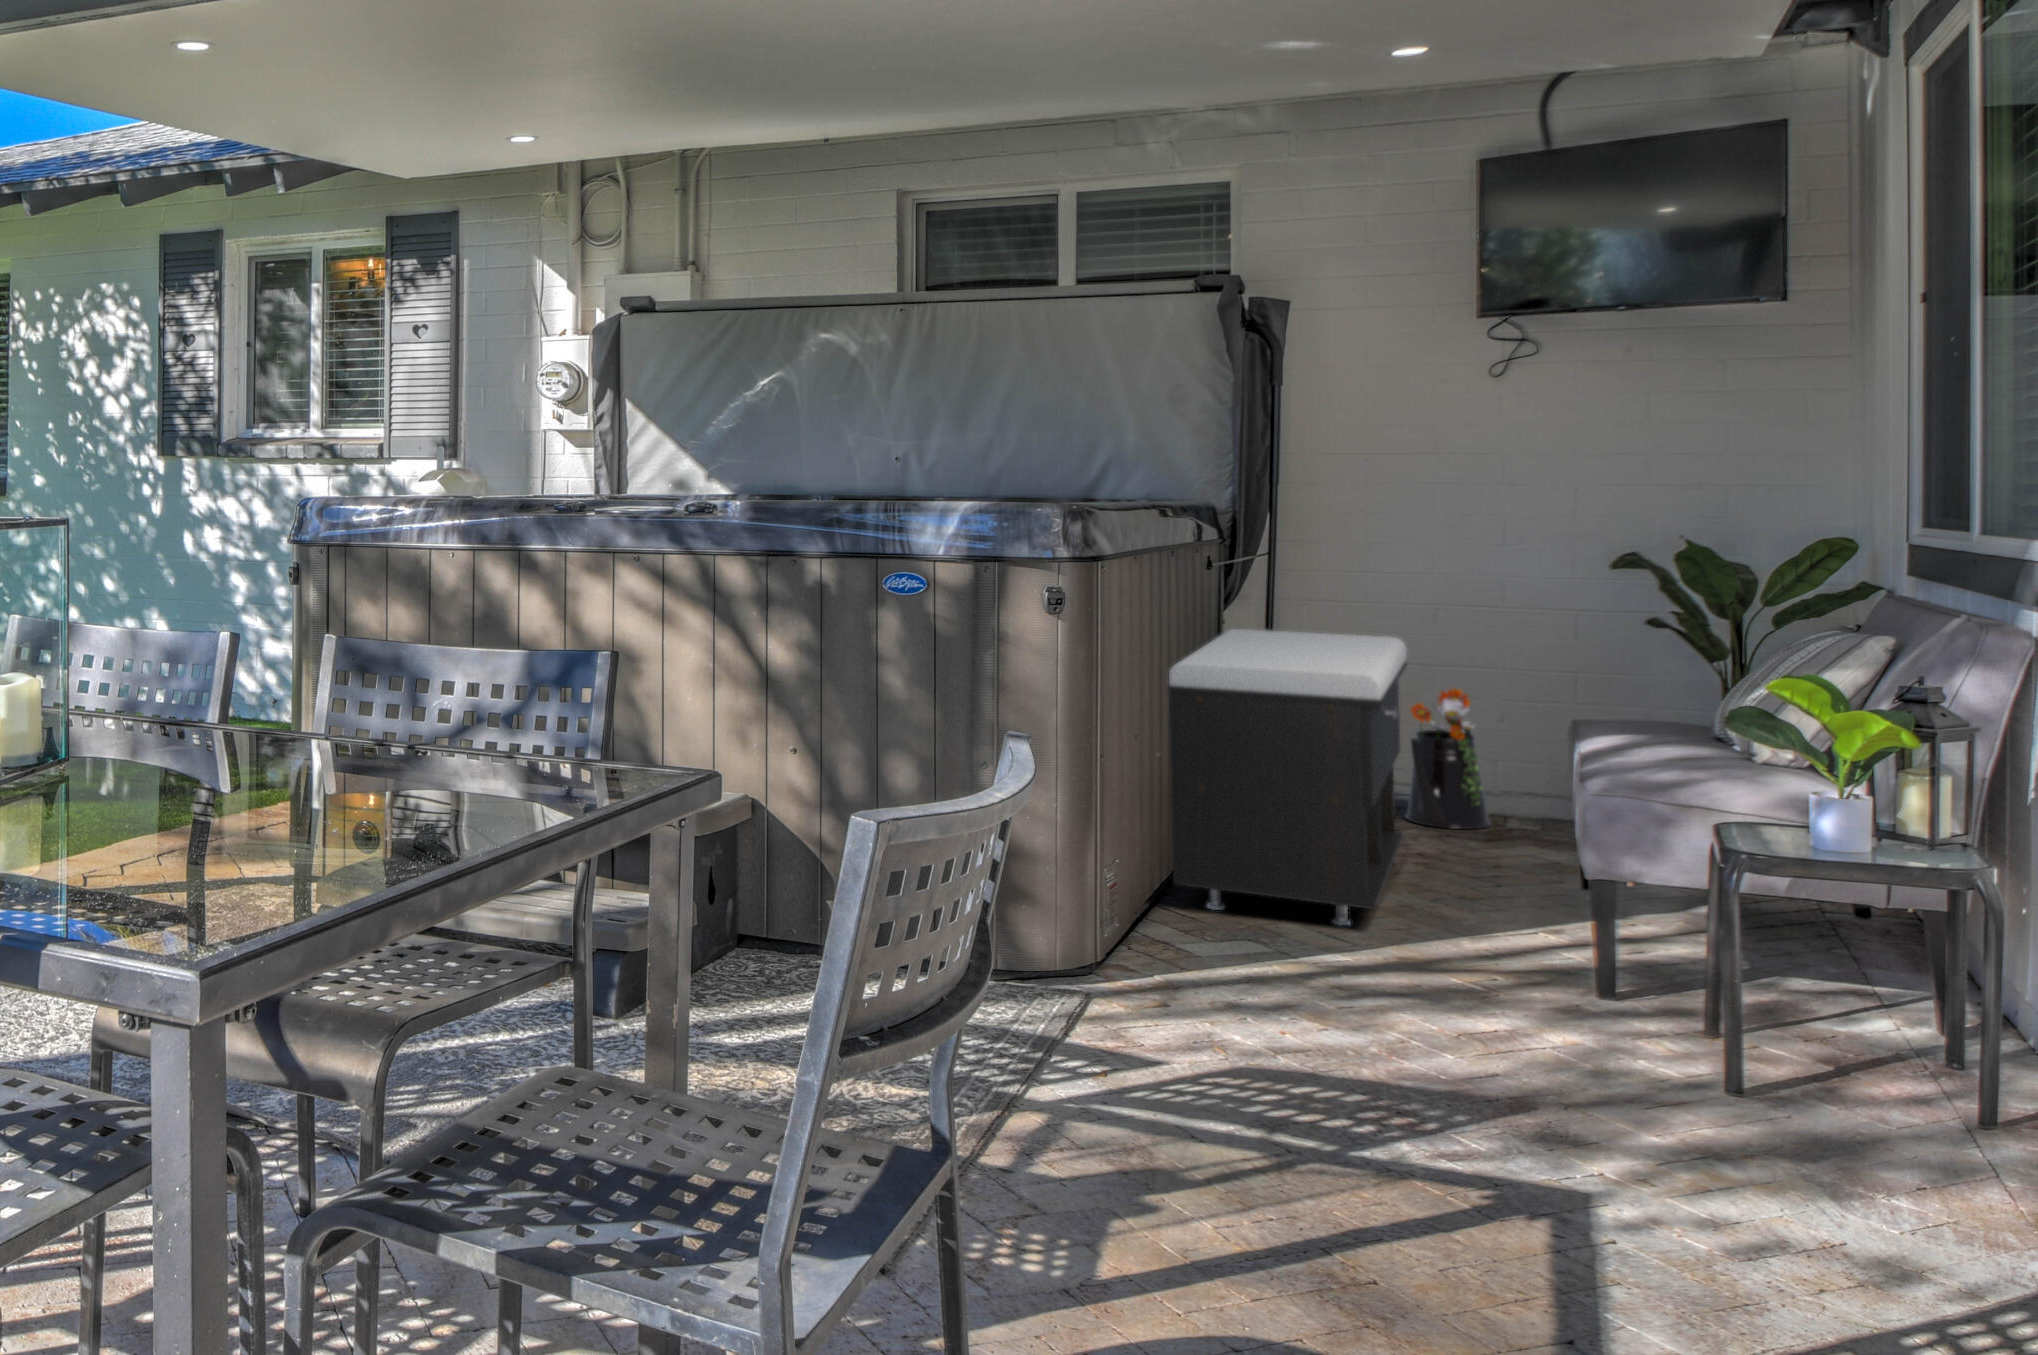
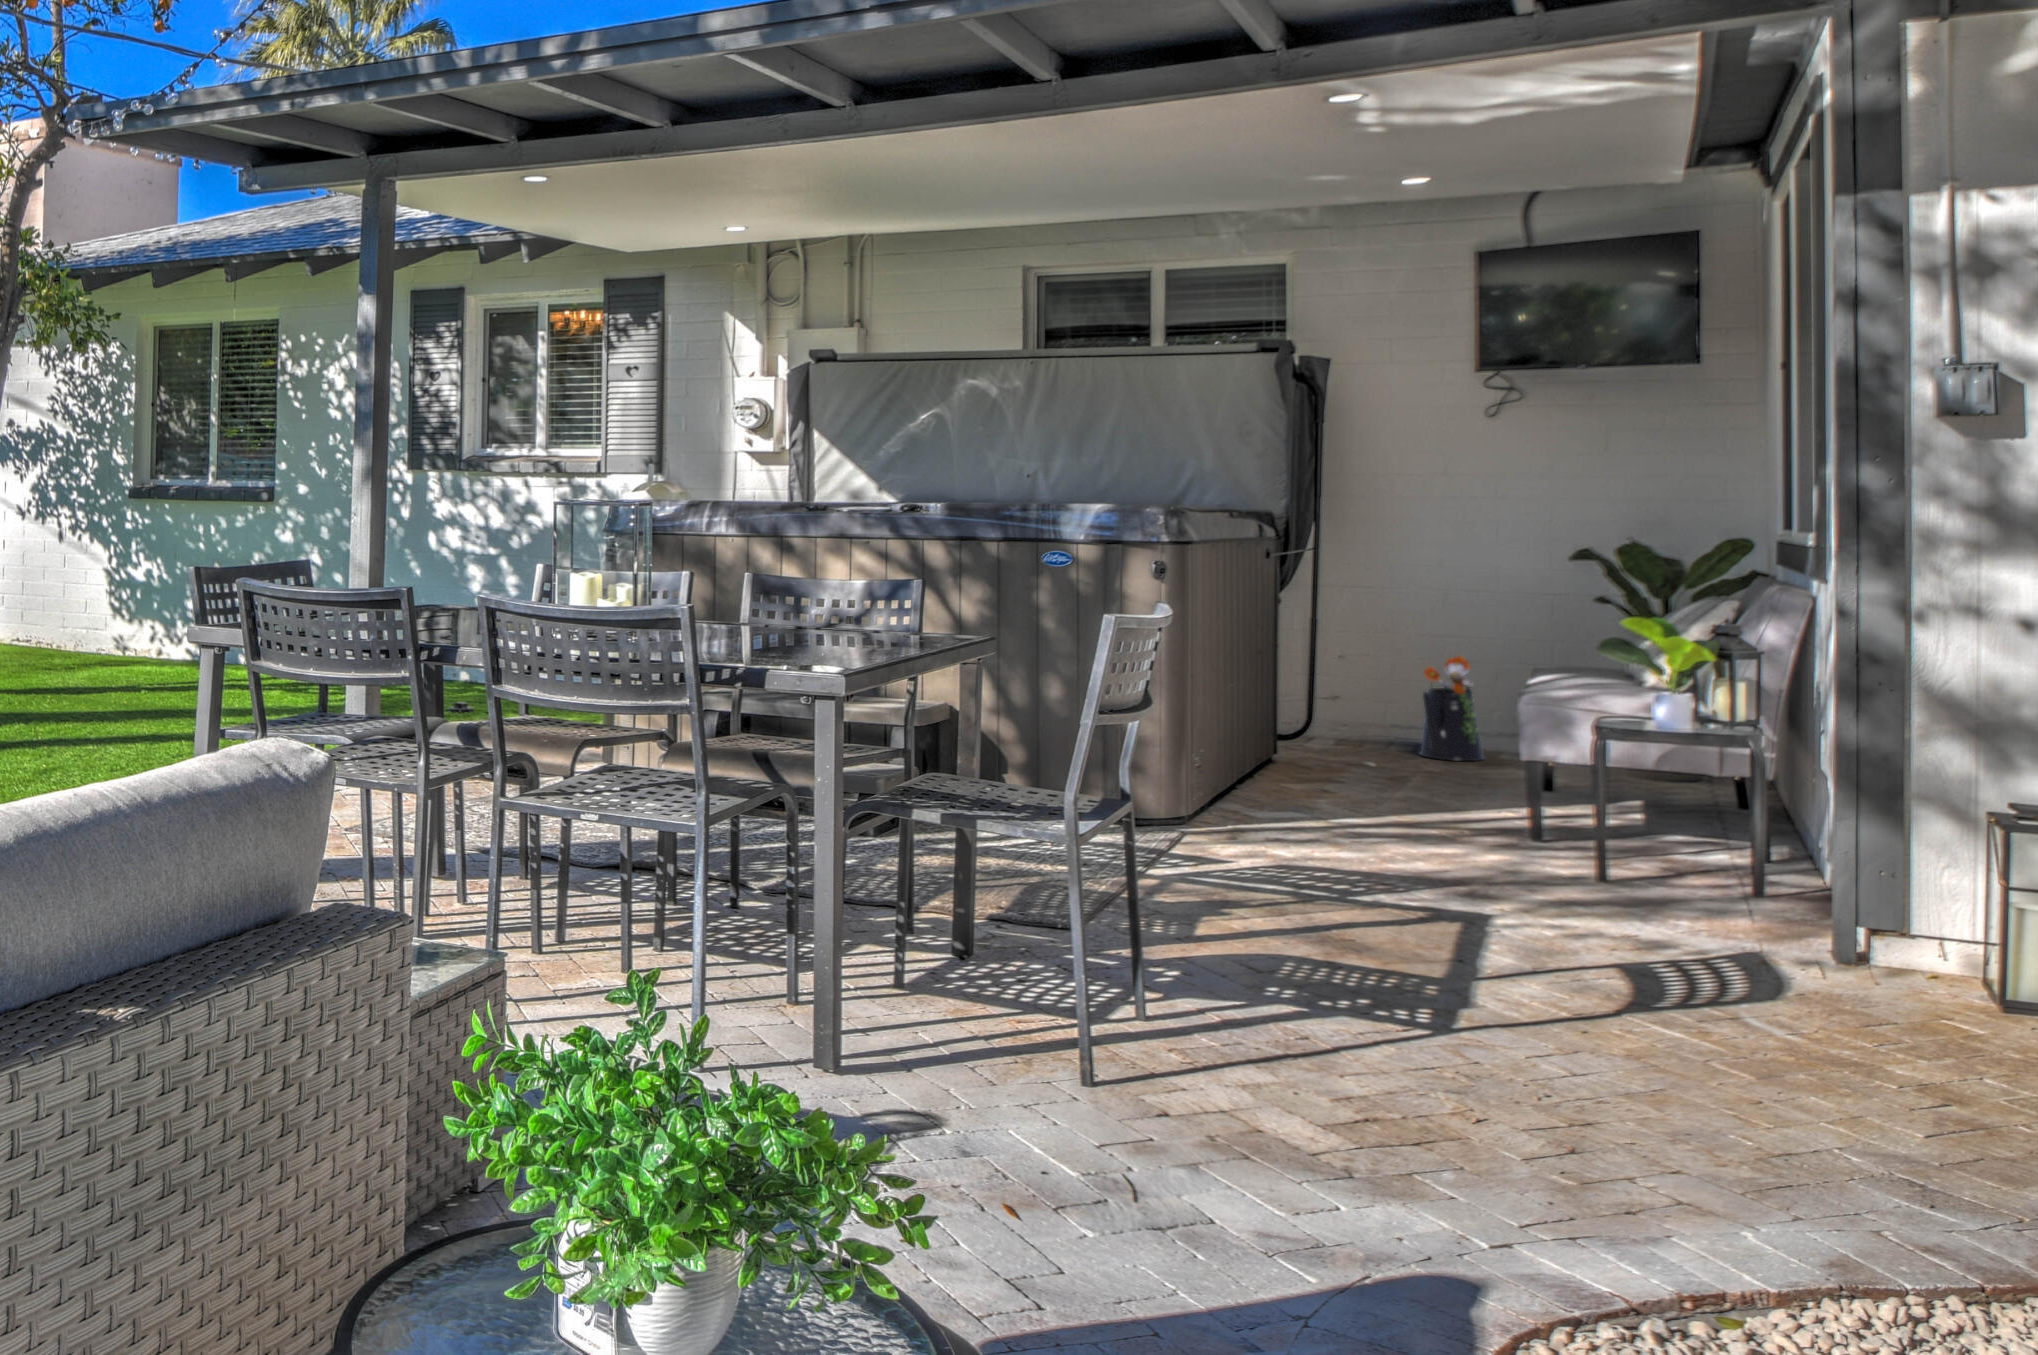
storage bench: present [1169,629,1407,925] -> none [1240,605,1417,809]

